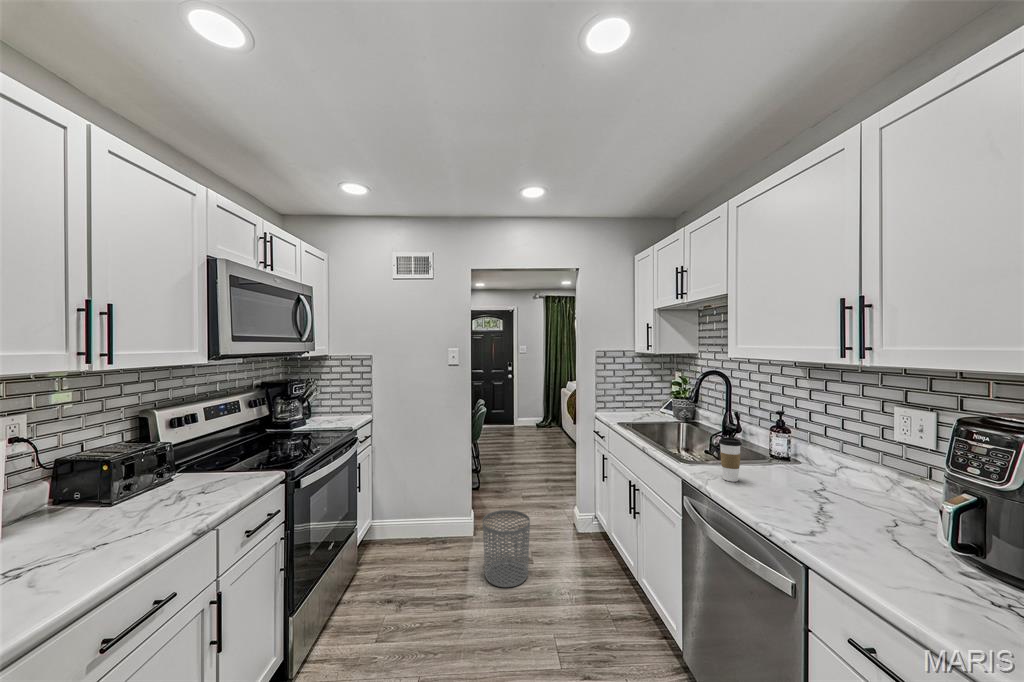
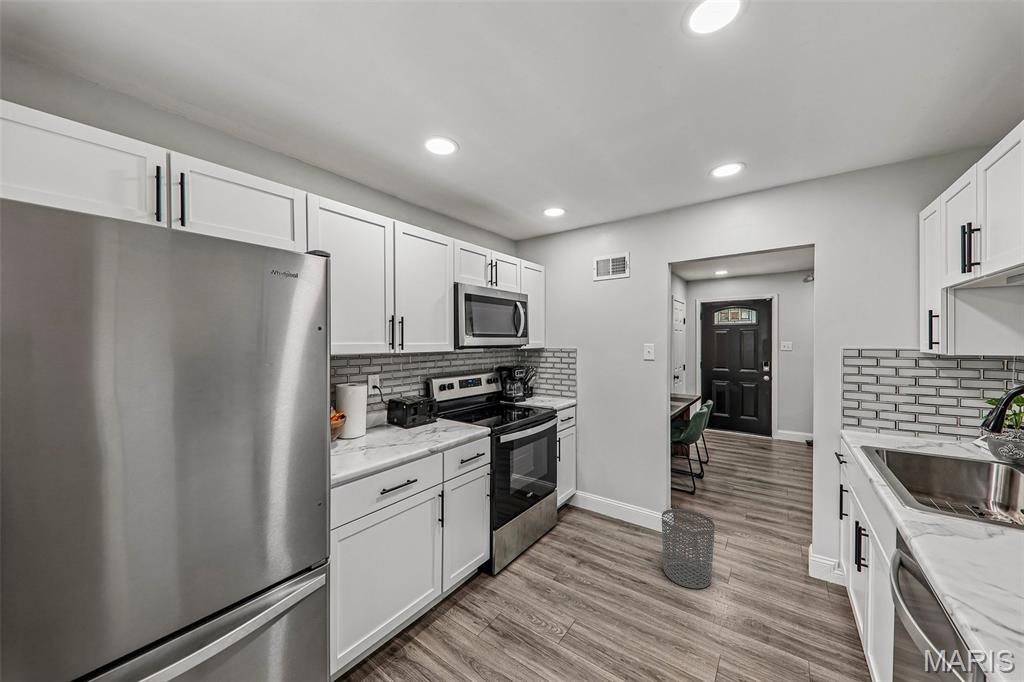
coffee cup: present [719,438,742,482] -> none [952,477,998,543]

